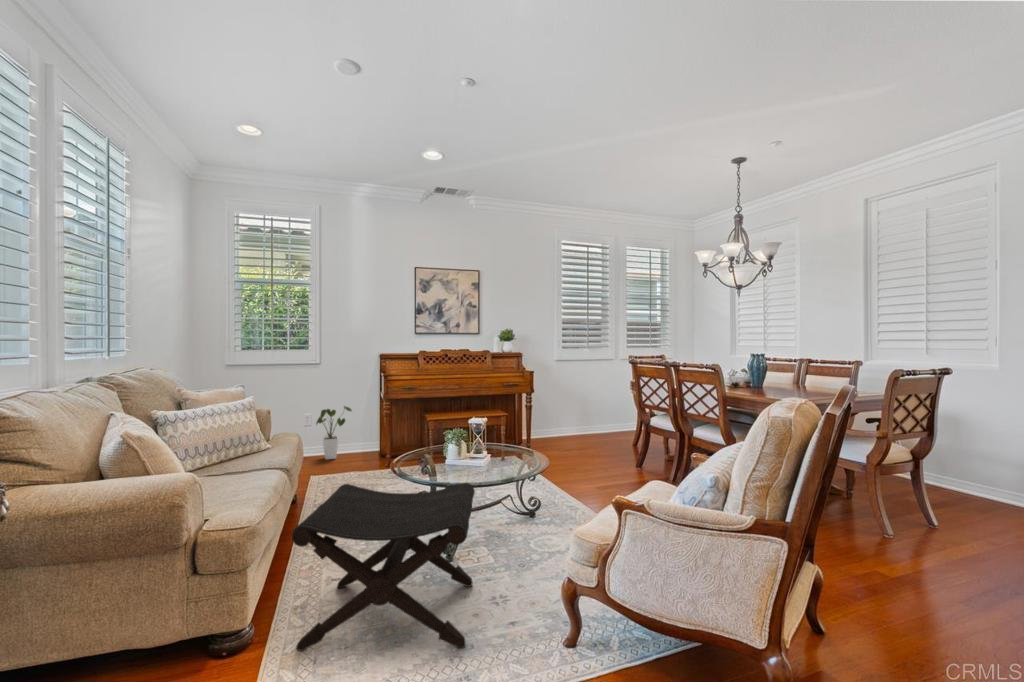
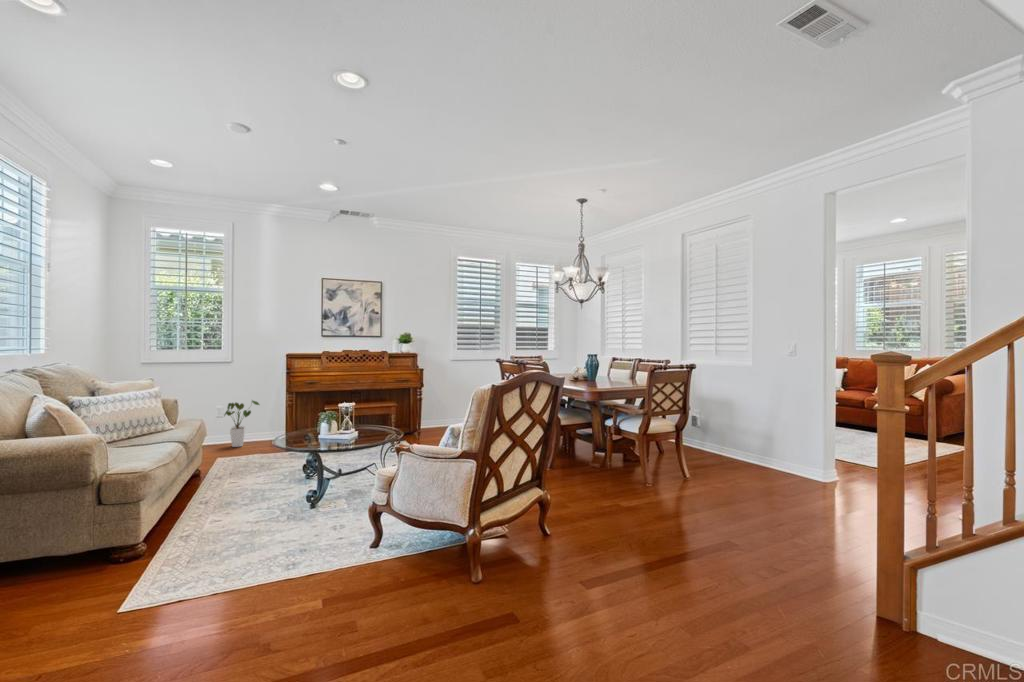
footstool: present [292,483,475,651] -> none [174,447,325,557]

